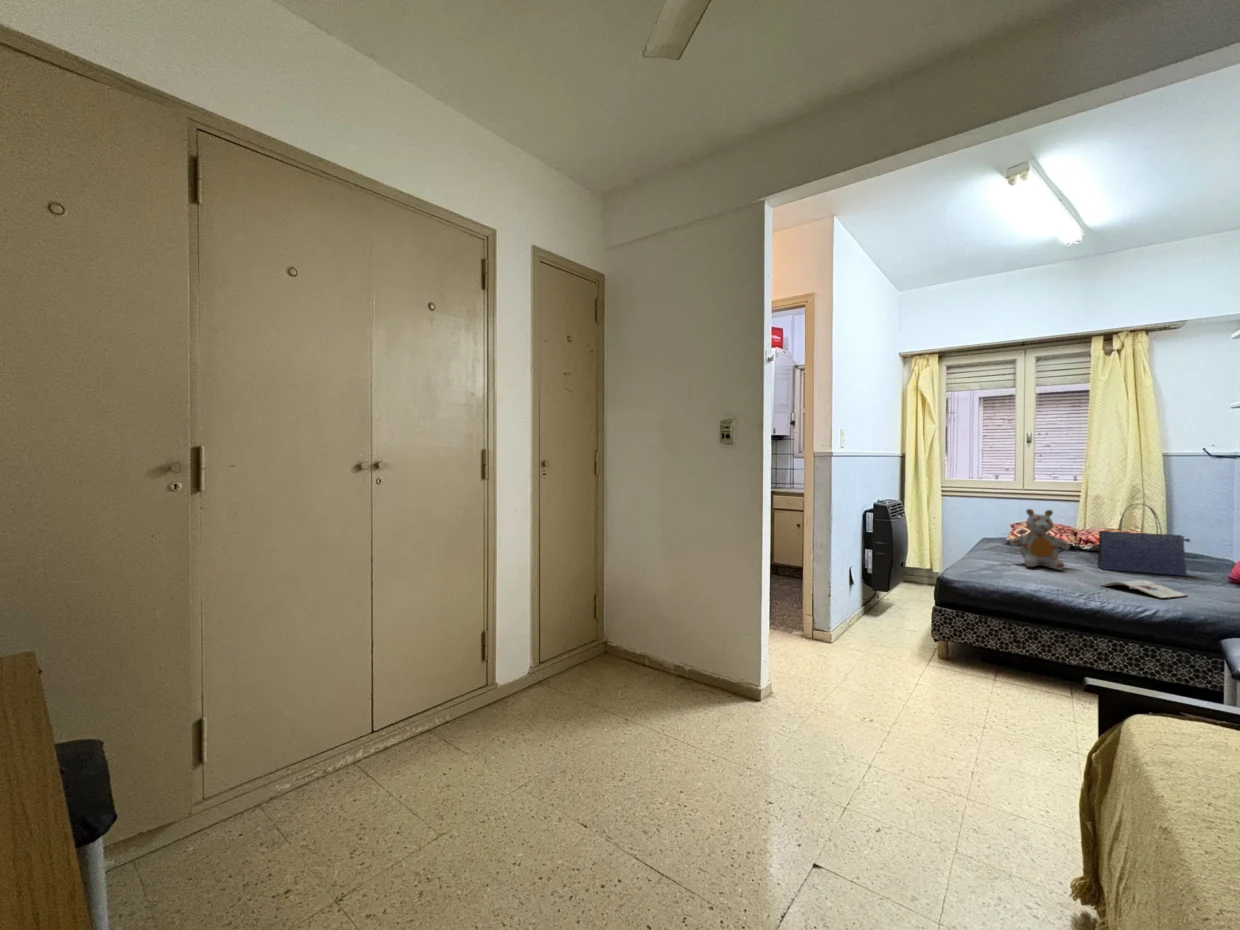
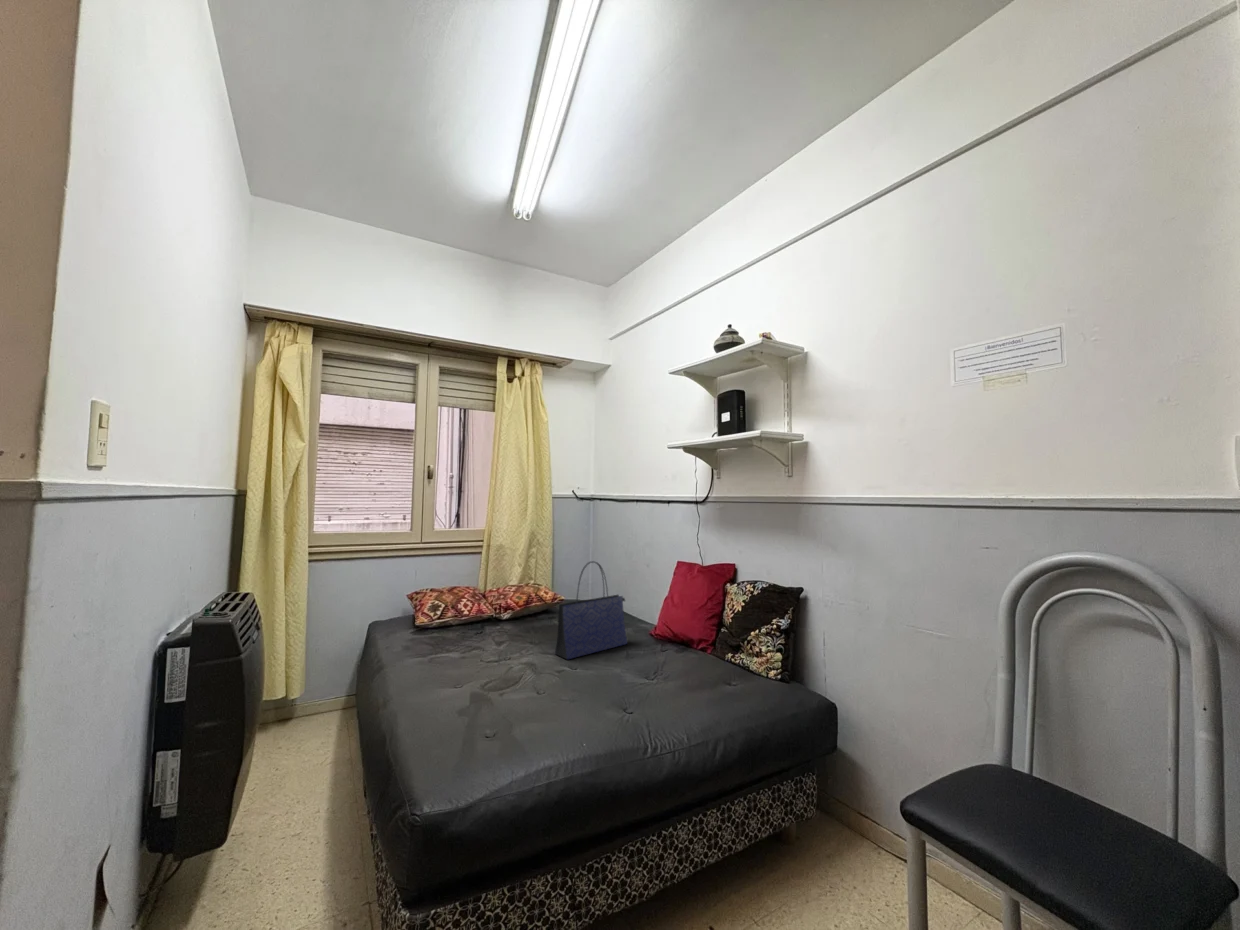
stuffed bear: present [1010,509,1070,570] -> none [470,585,546,693]
magazine: present [1103,581,1187,598] -> none [617,678,691,711]

